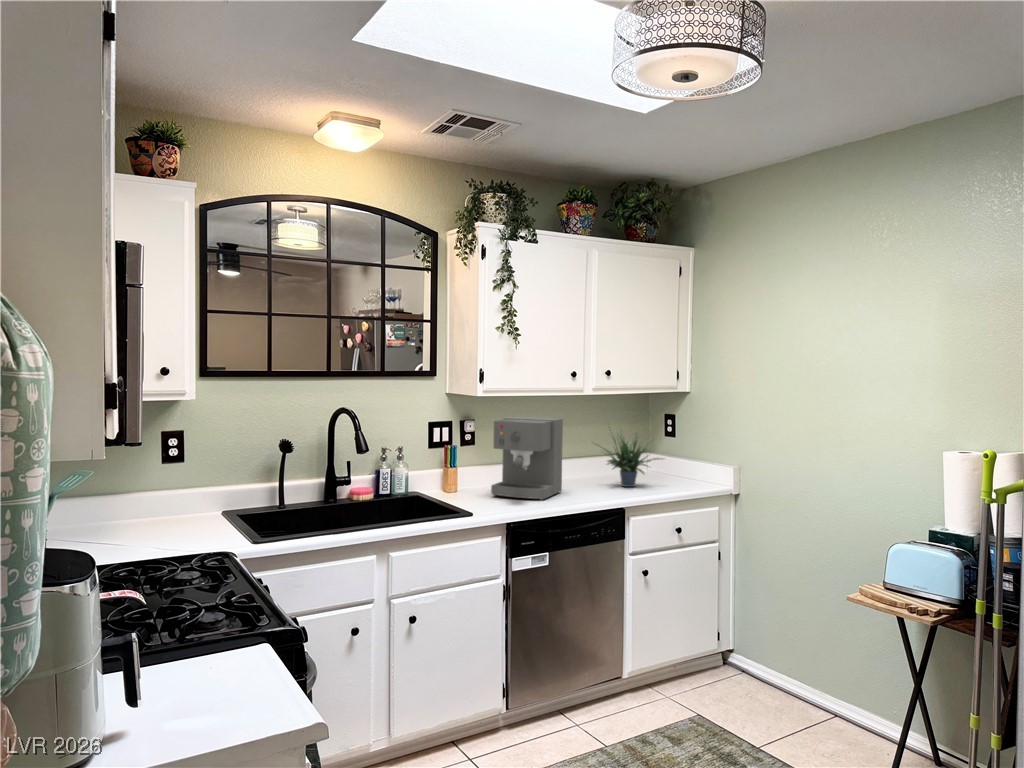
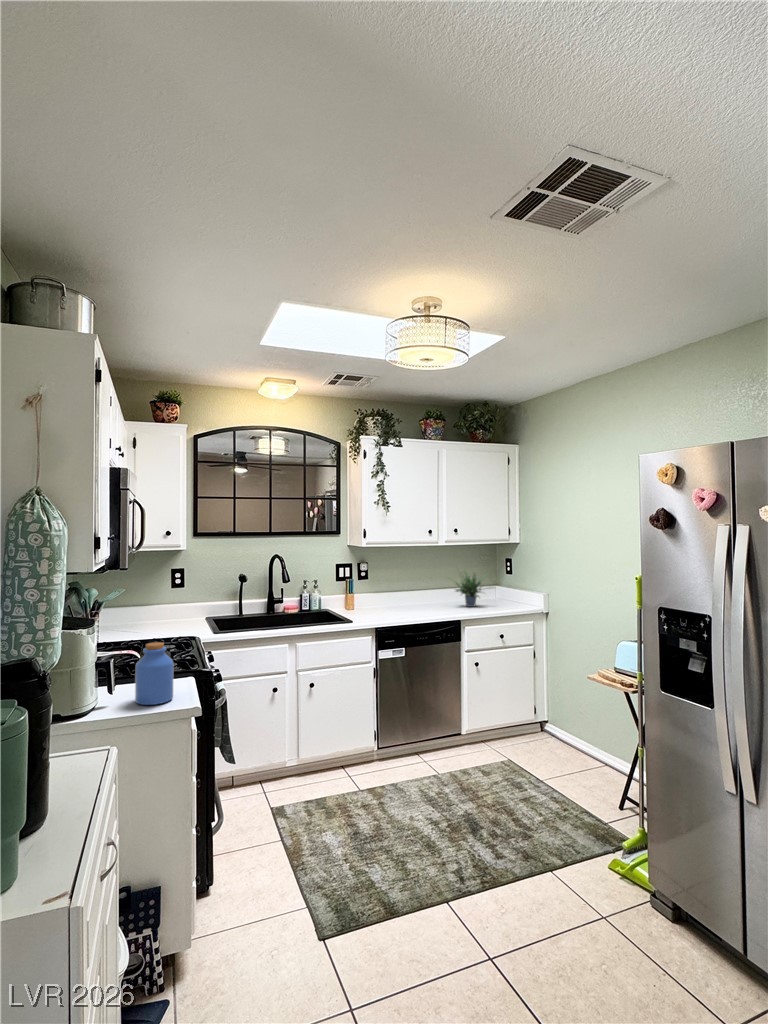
coffee maker: present [491,417,563,501] -> none [375,560,423,614]
jar: none [169,584,243,712] -> present [135,642,173,705]

